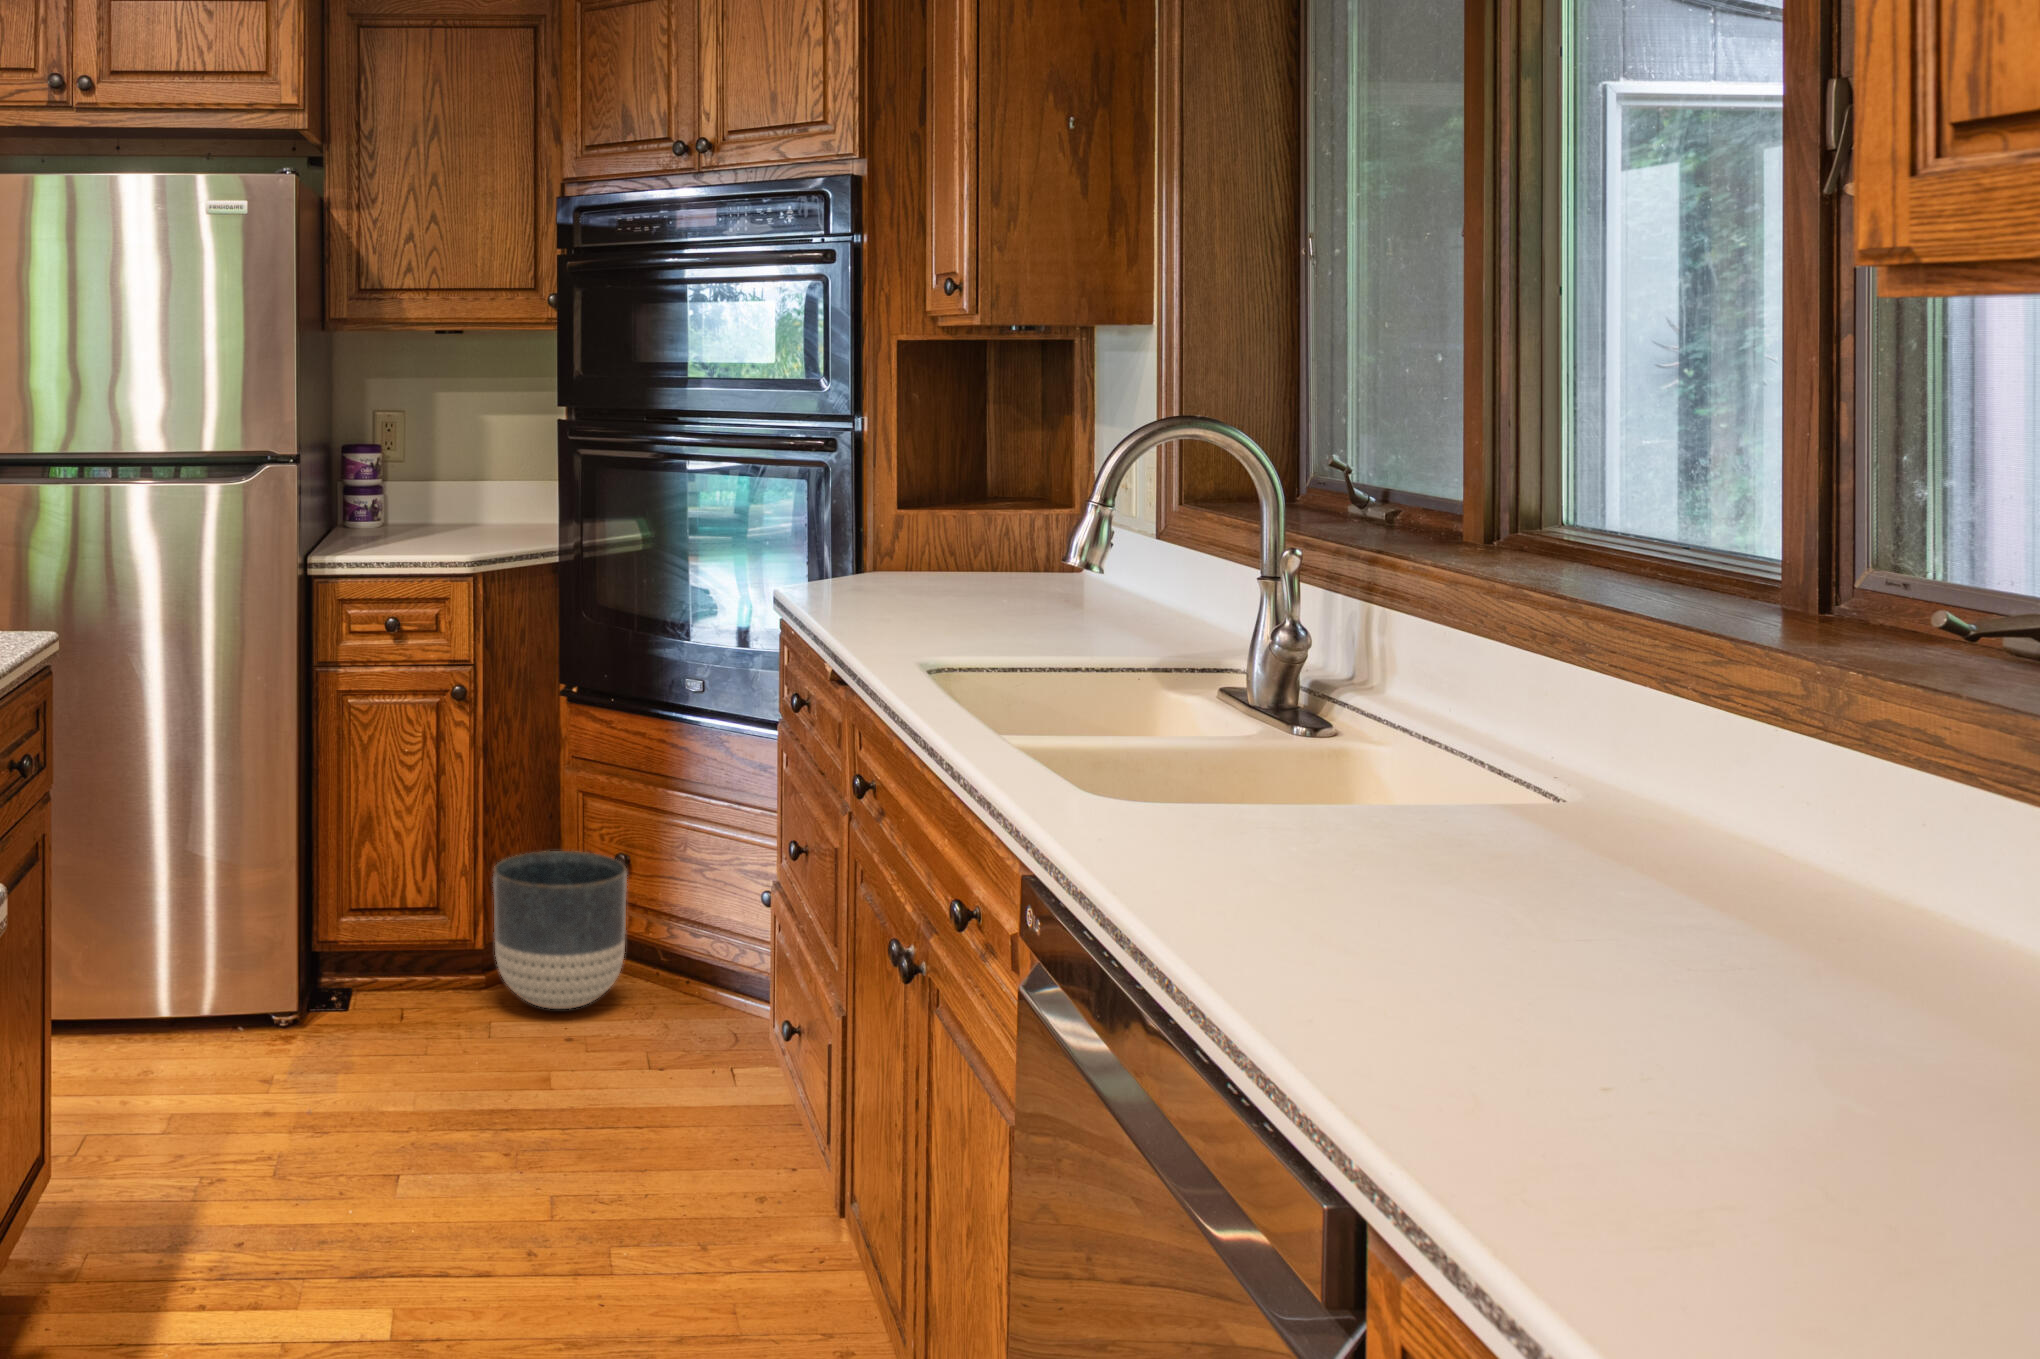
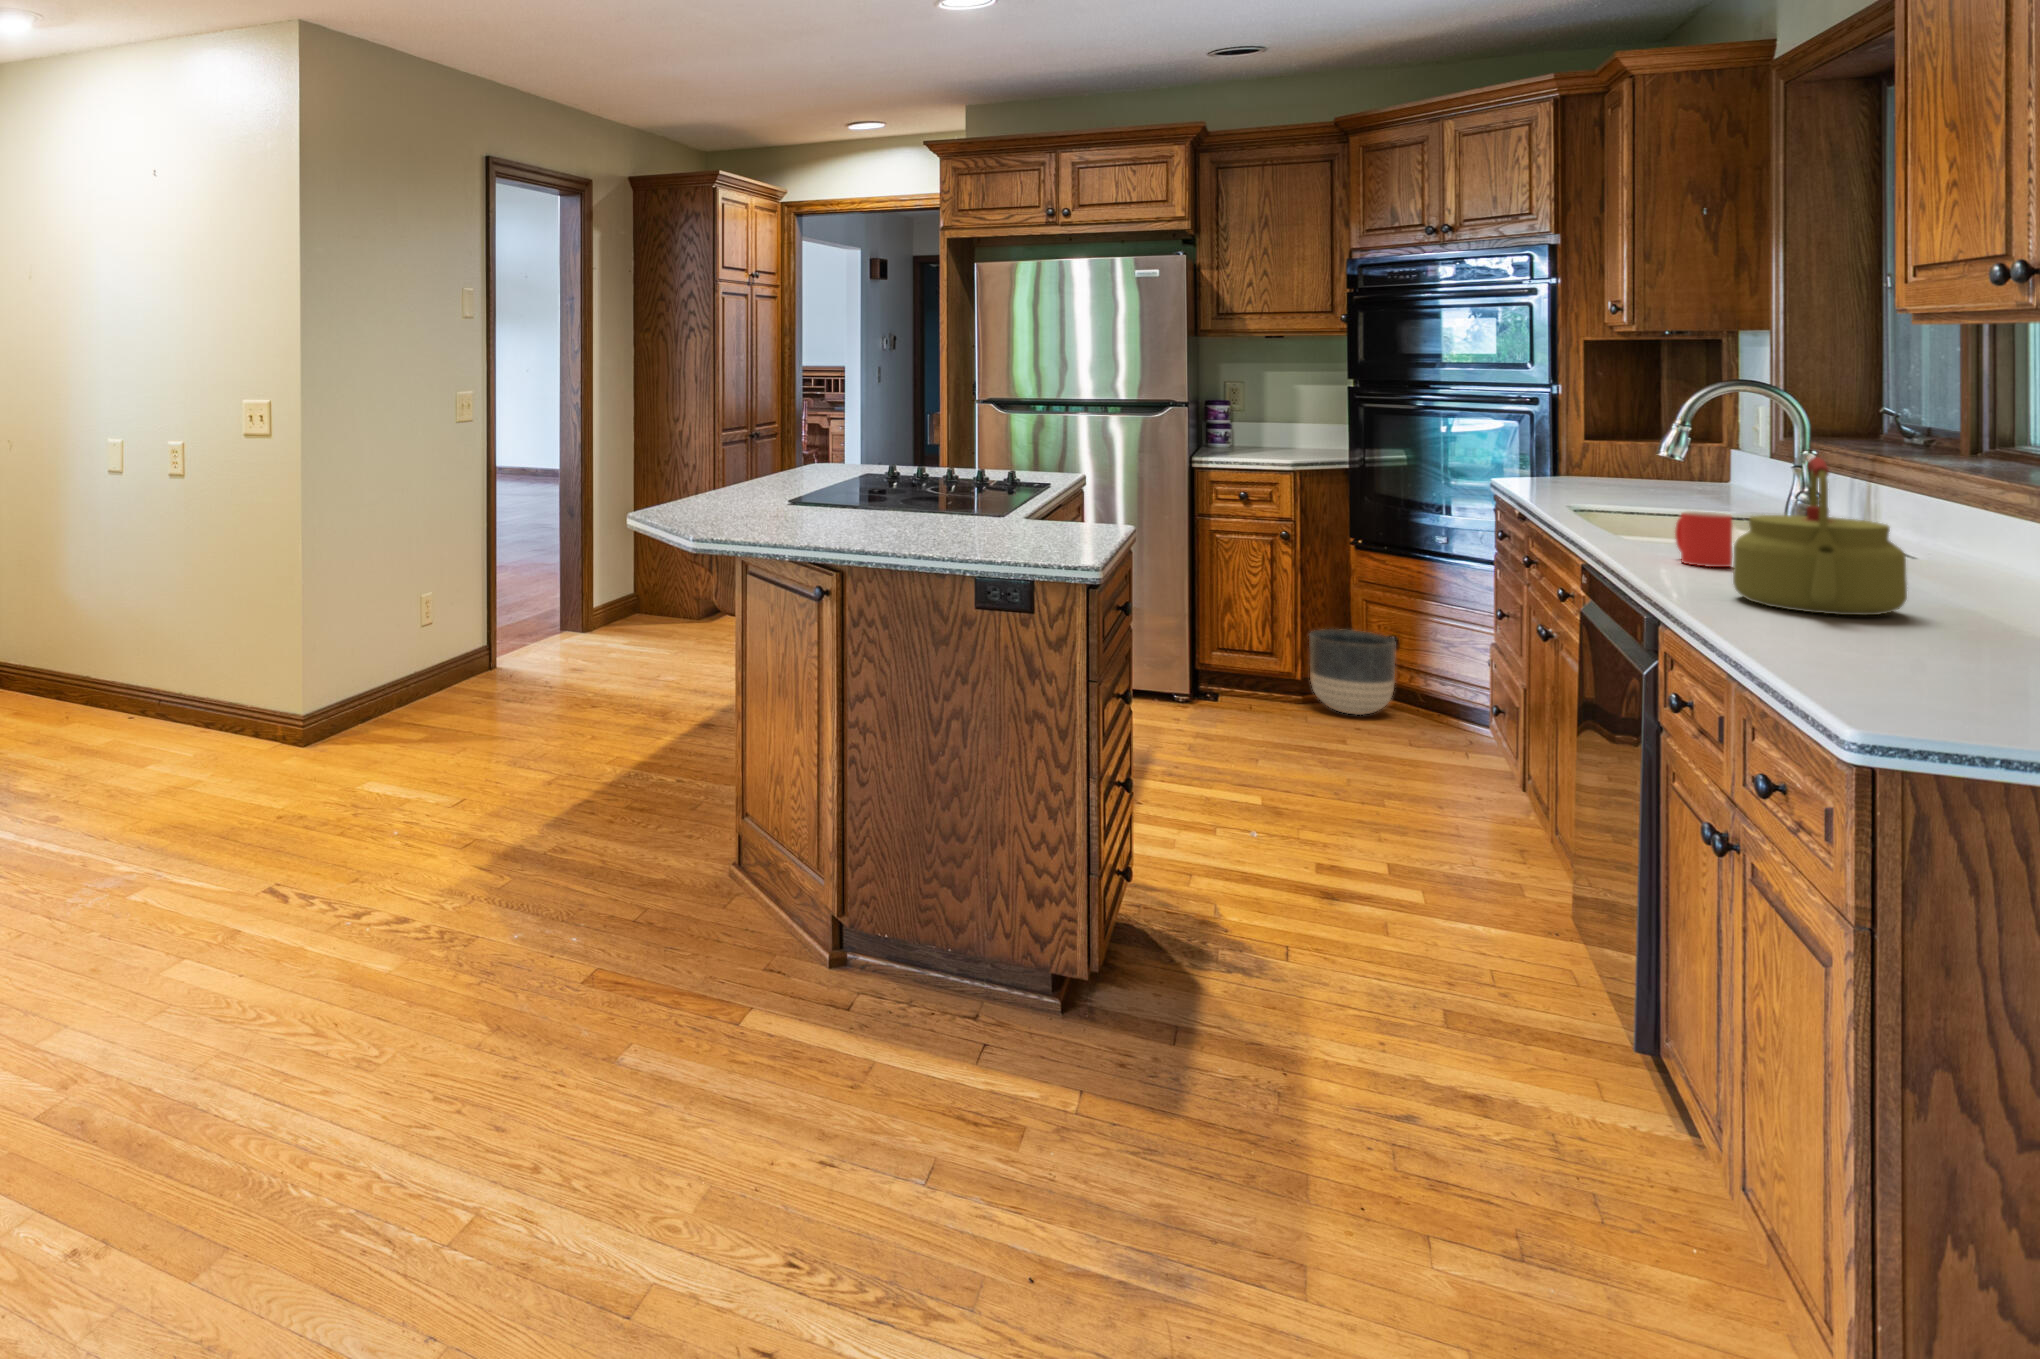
kettle: none [1345,633,1715,1073] -> present [1733,457,1907,615]
mug: none [1142,723,1255,858] -> present [1675,511,1733,567]

